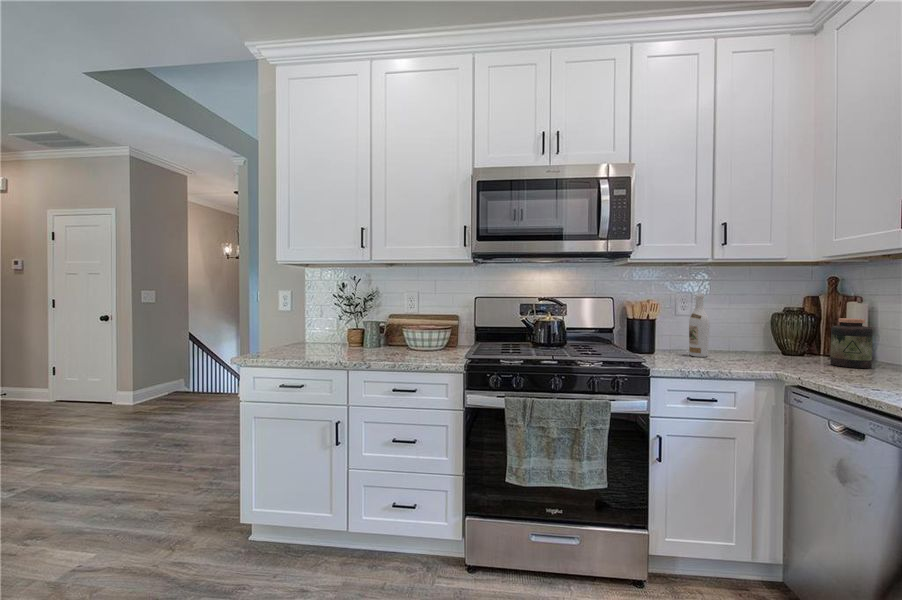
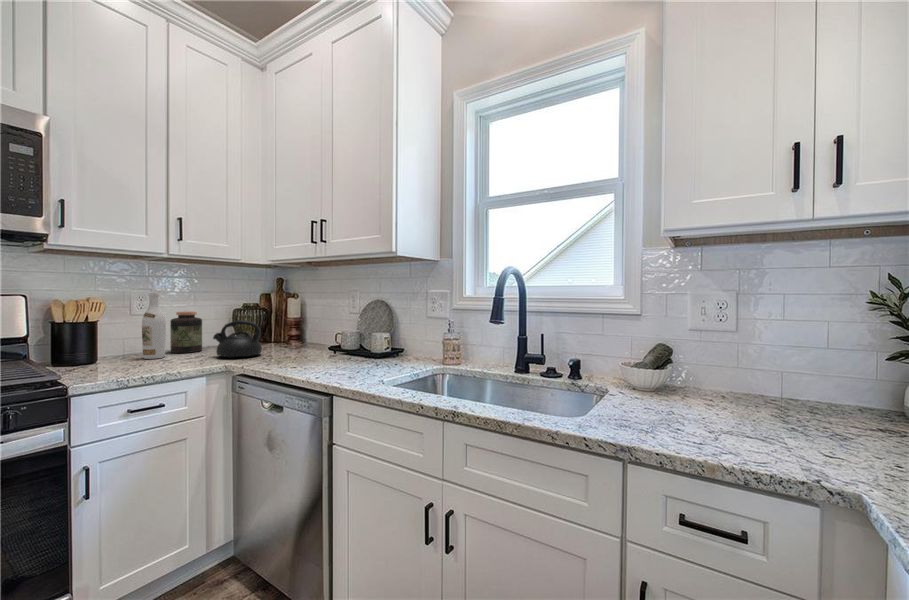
jar: present [830,318,873,368] -> present [170,311,202,353]
teapot: none [757,325,817,368] -> present [213,320,262,358]

